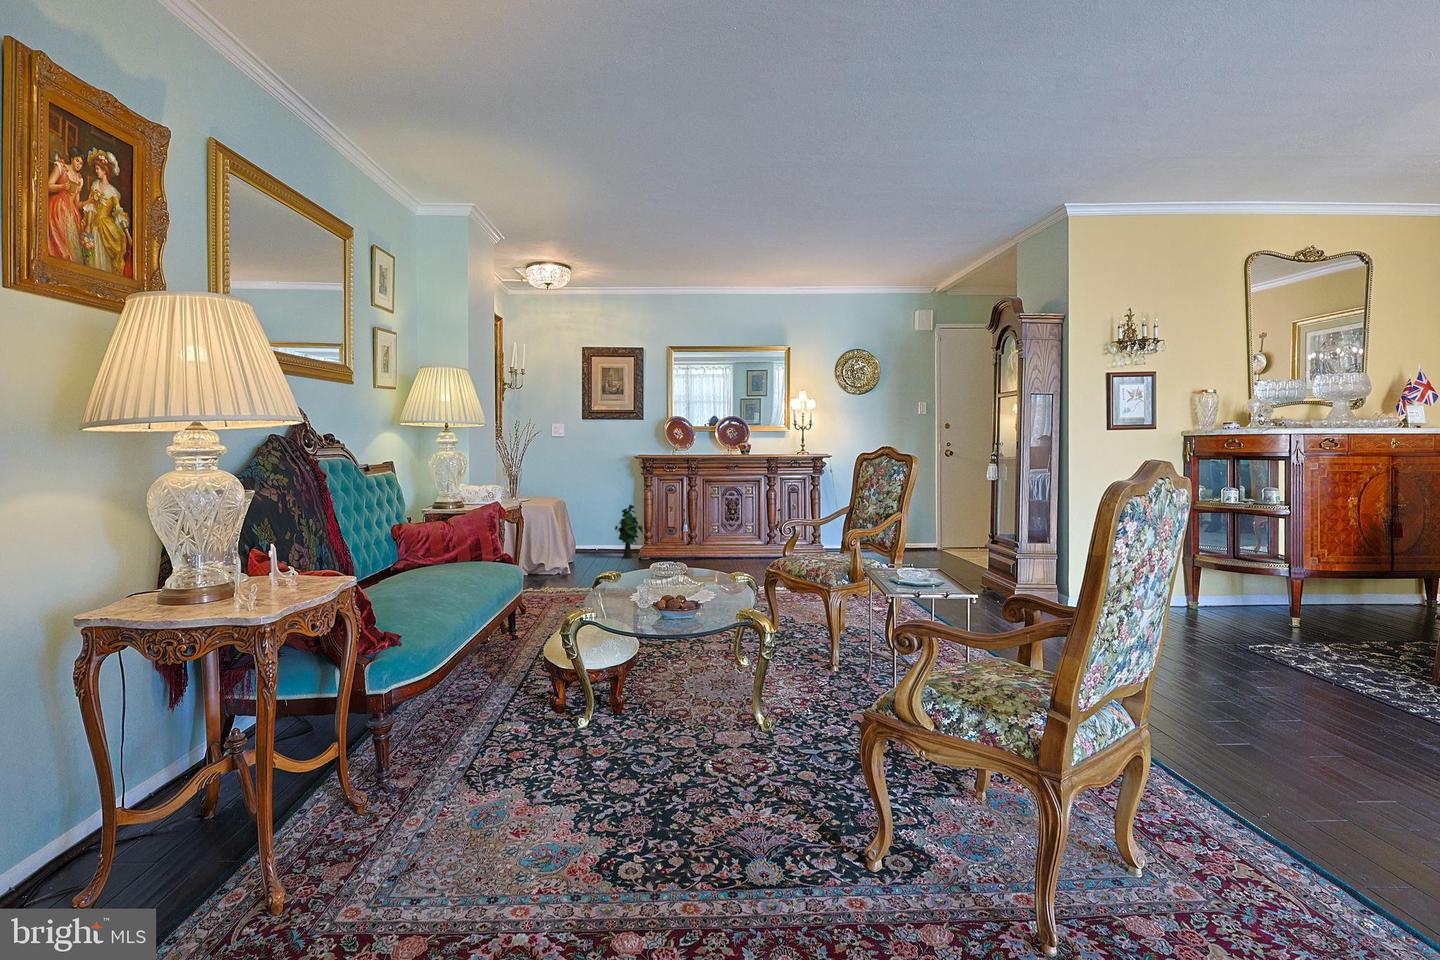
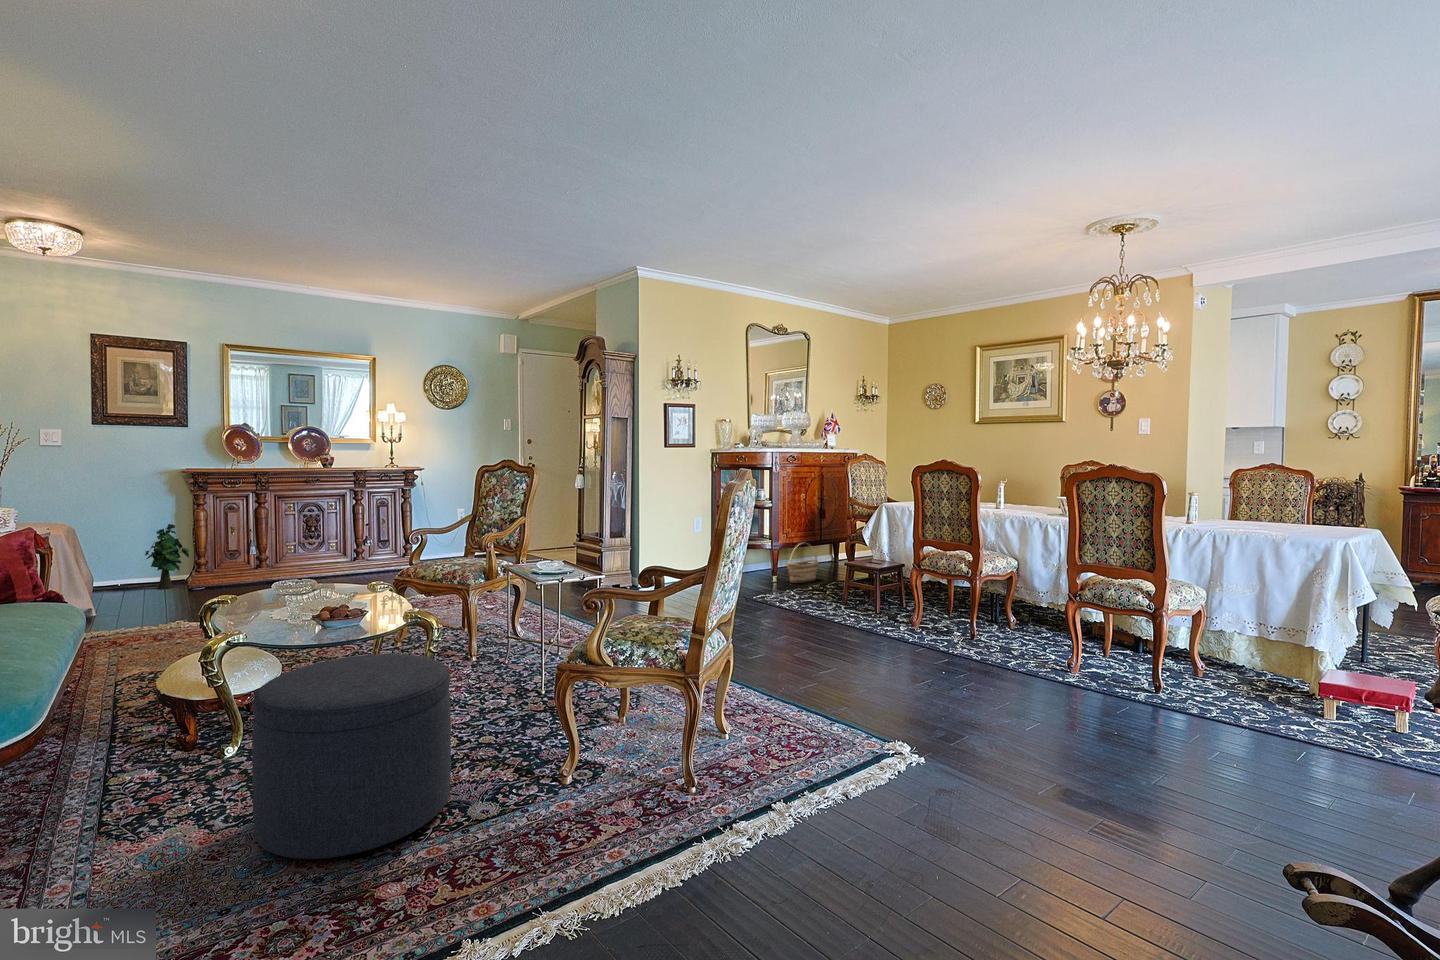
basket: none [1319,571,1387,633] -> present [787,549,819,583]
ottoman: none [549,655,738,879] -> present [252,654,451,859]

